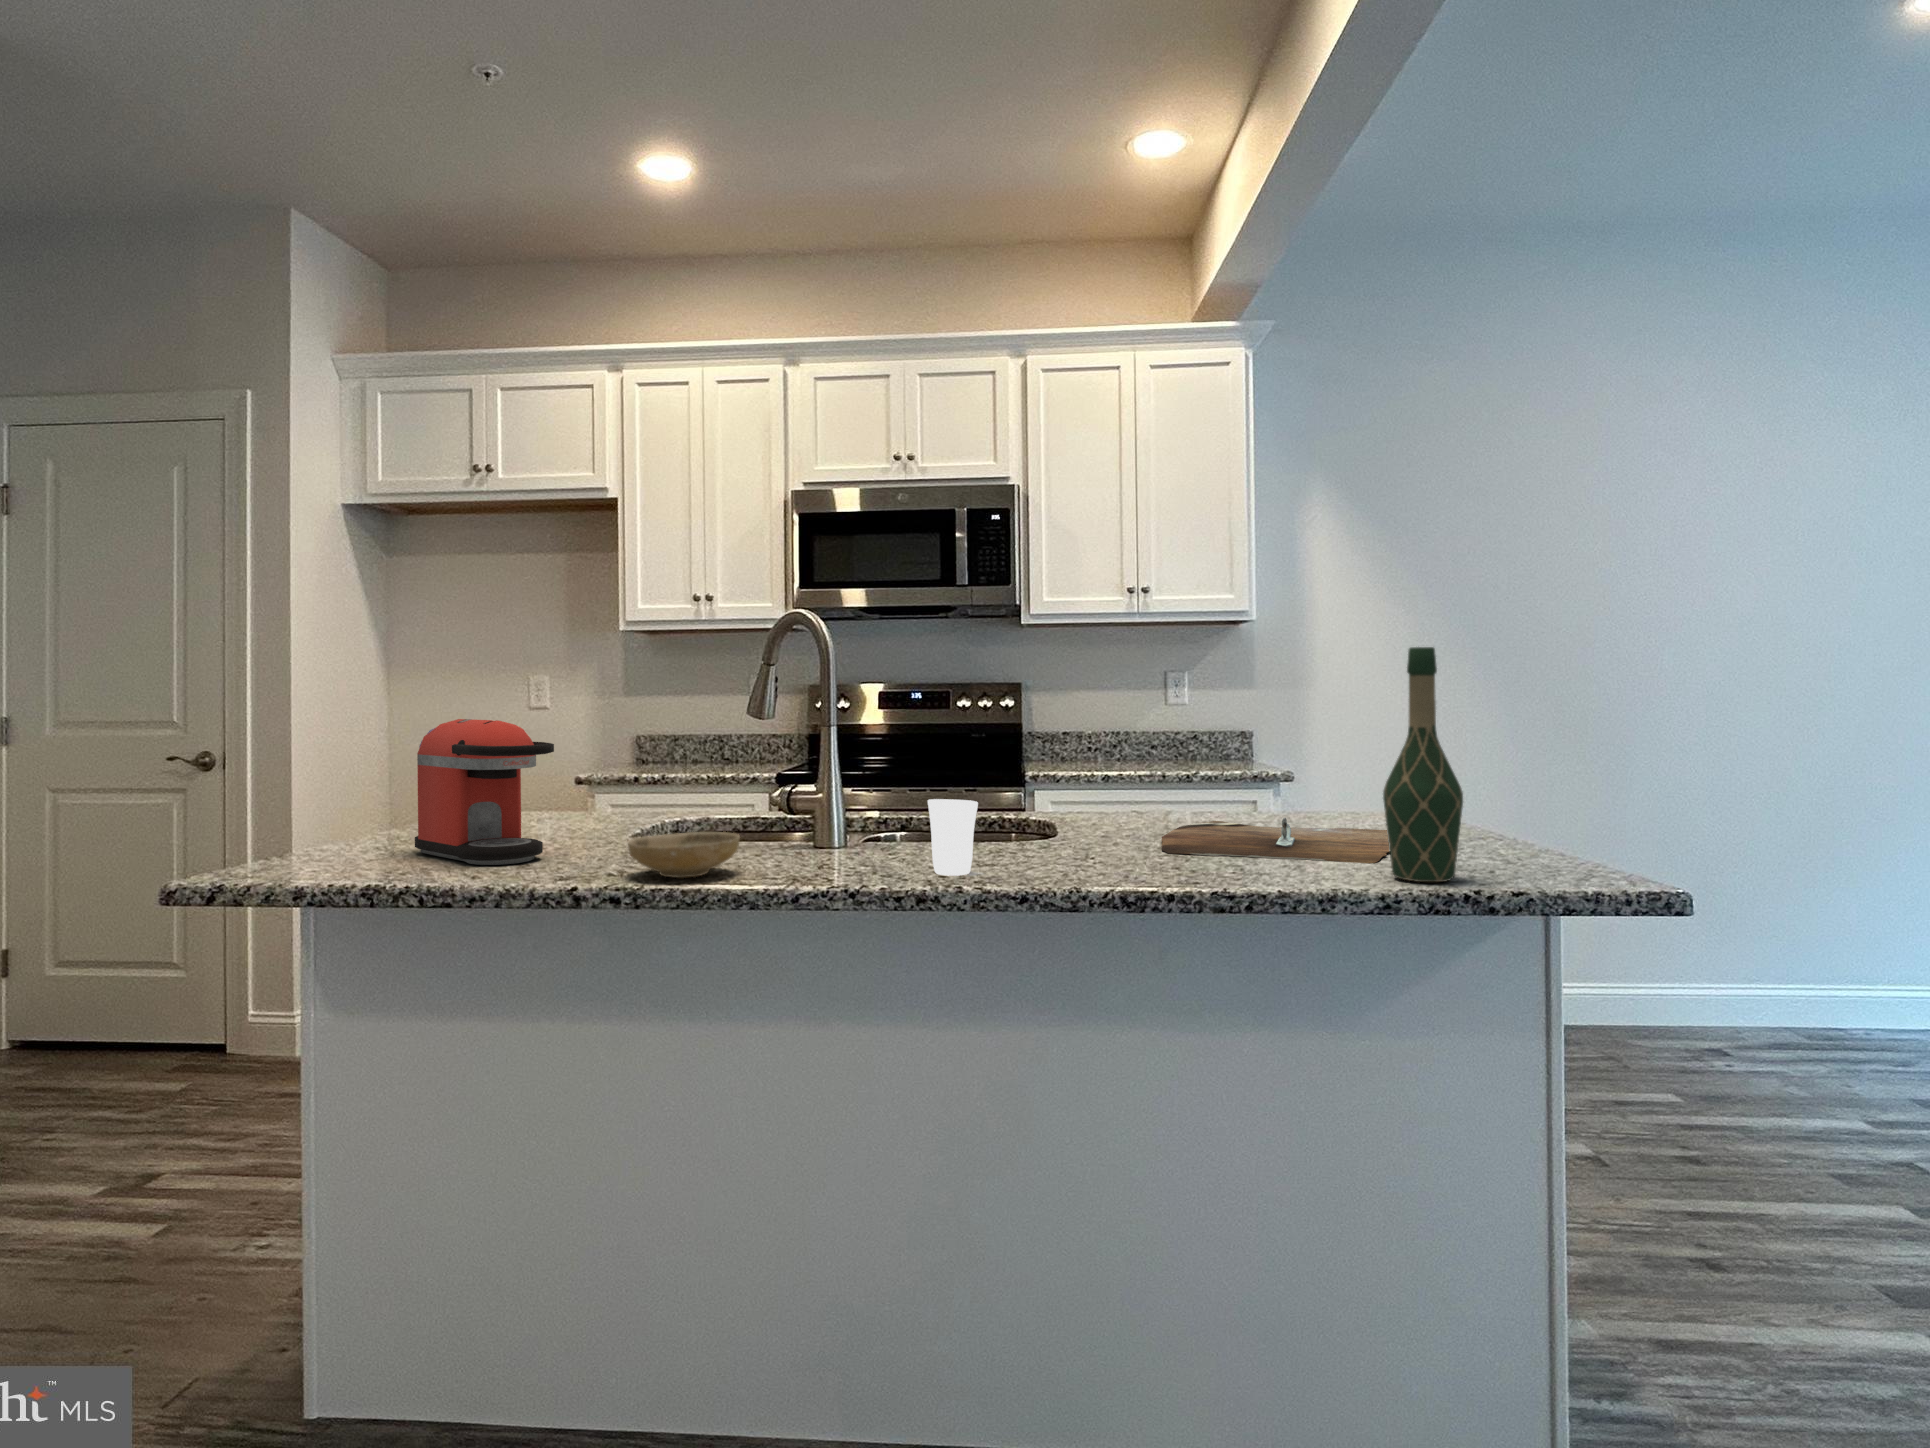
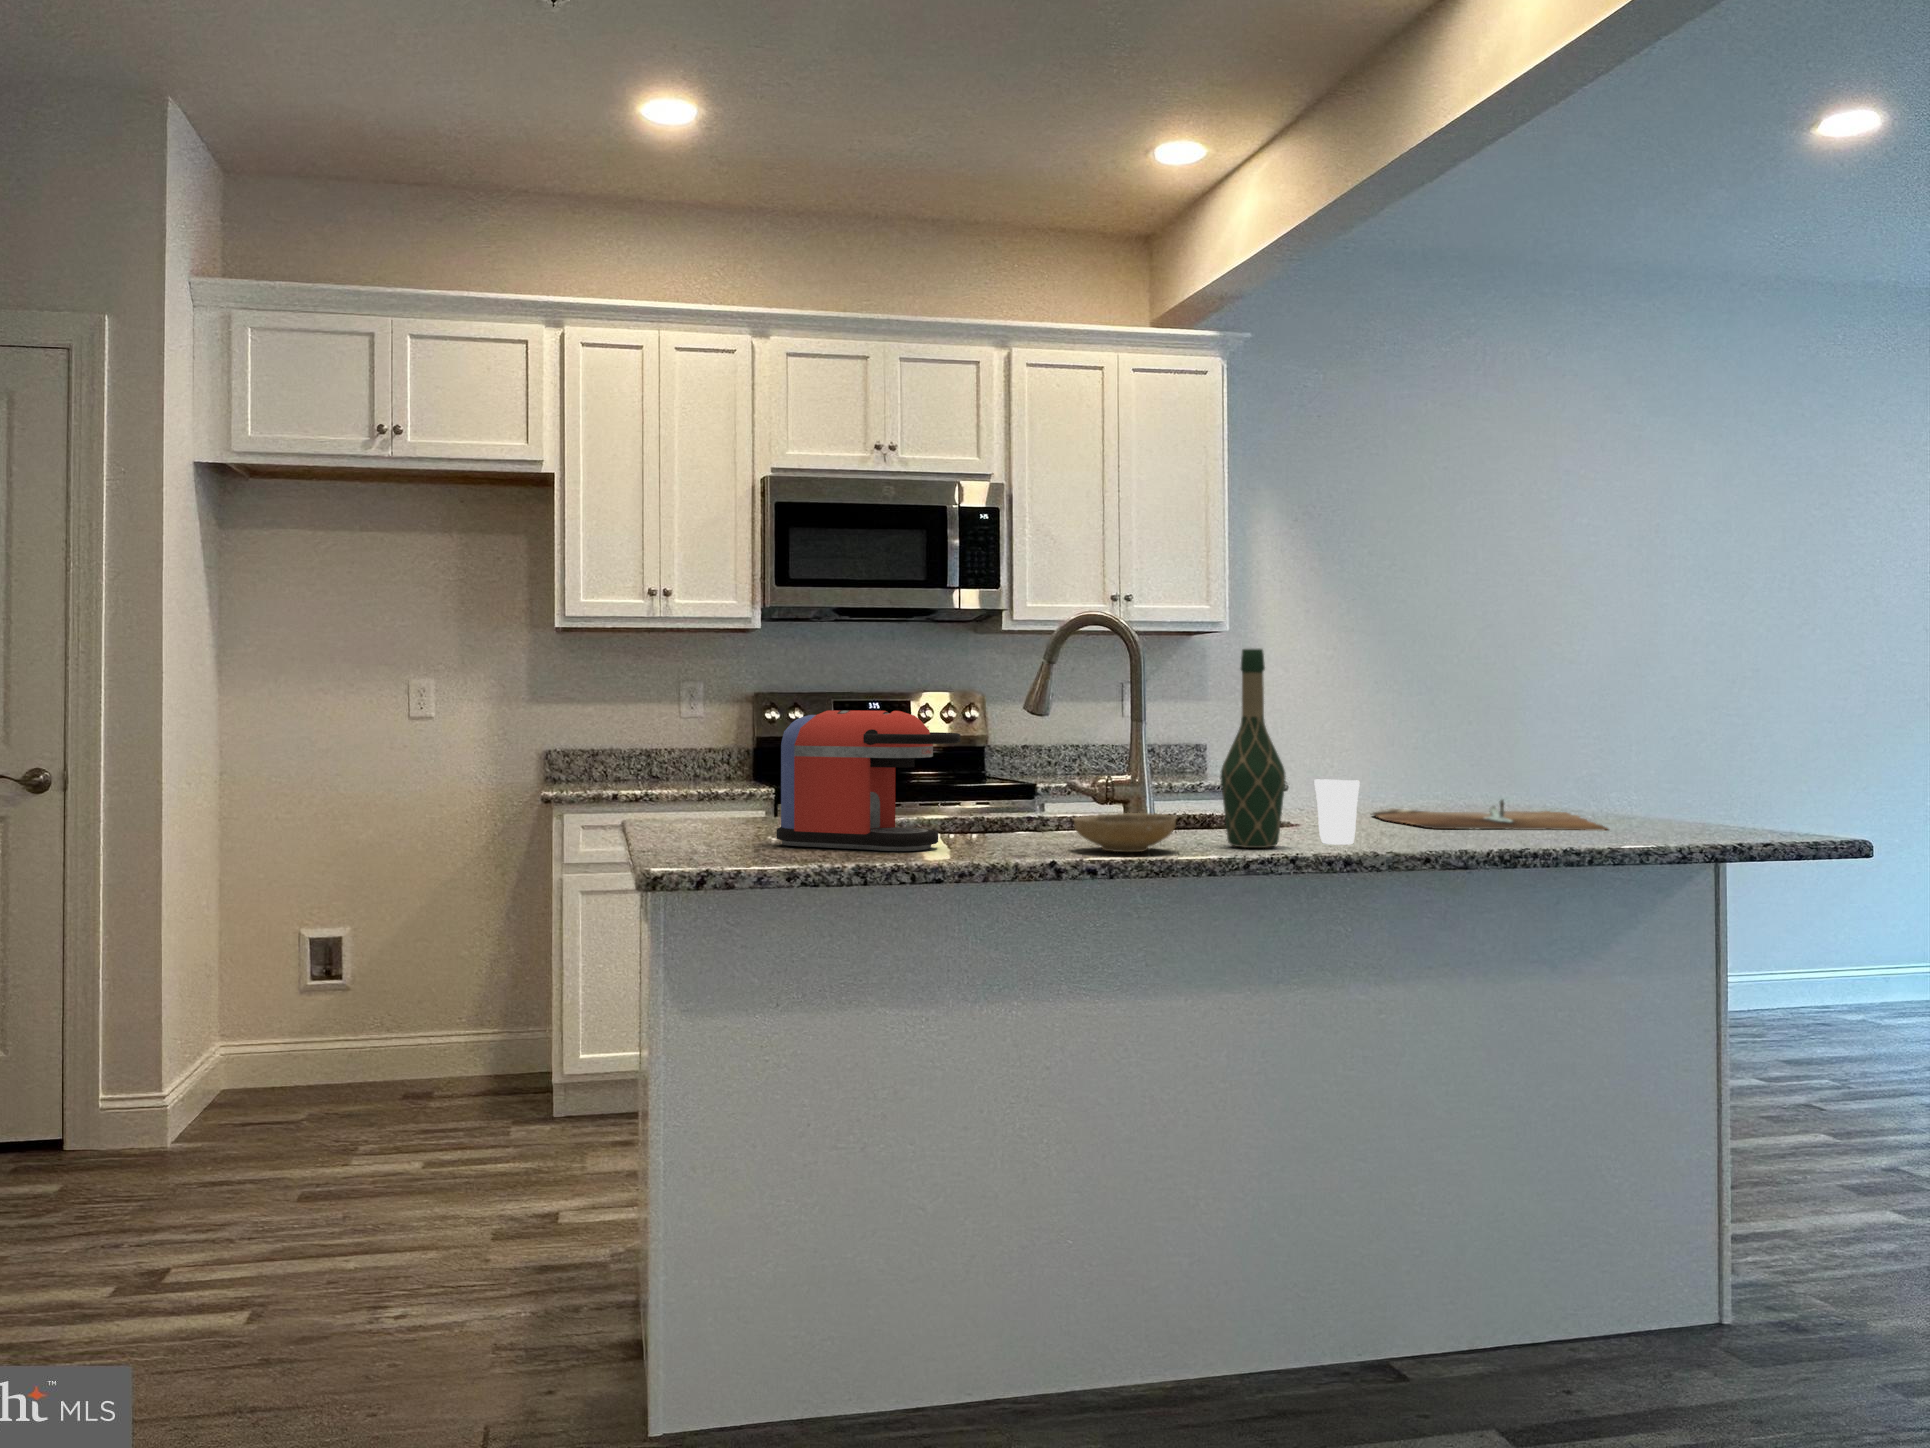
wine bottle: present [1383,647,1463,882] -> present [1220,649,1286,848]

